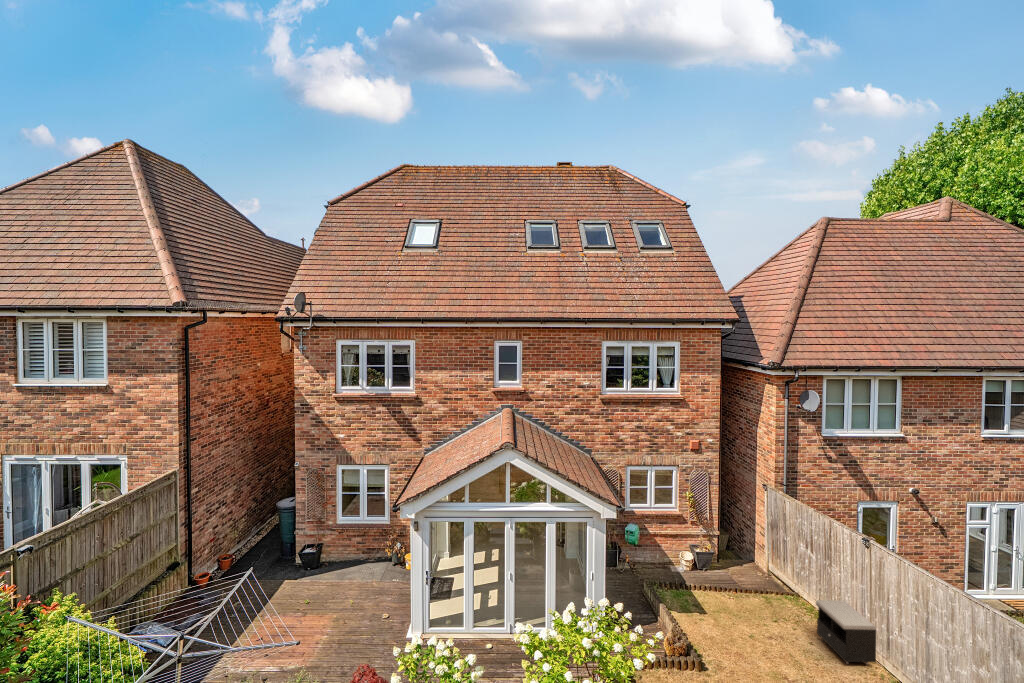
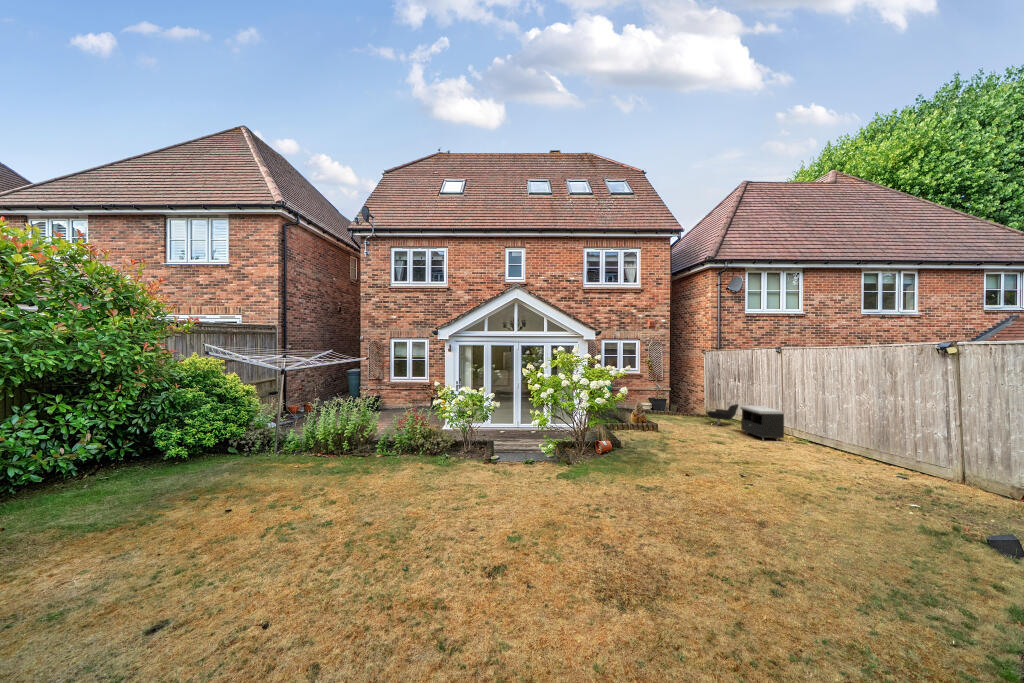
lounge chair: none [769,581,813,614] -> present [708,404,738,426]

